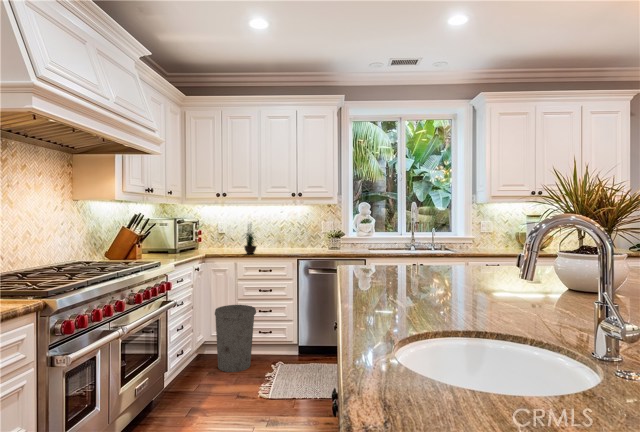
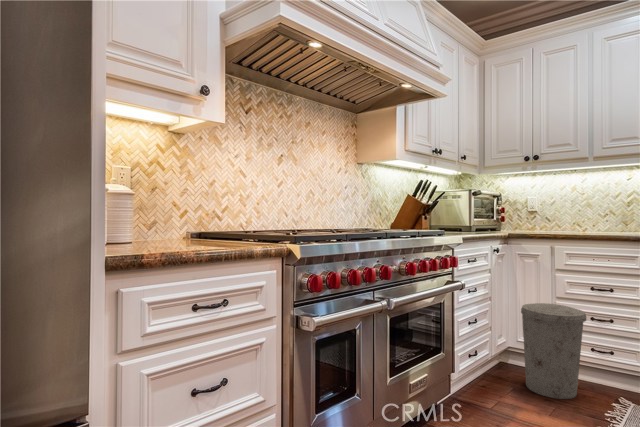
potted plant: present [244,229,256,254] -> none [559,180,592,236]

